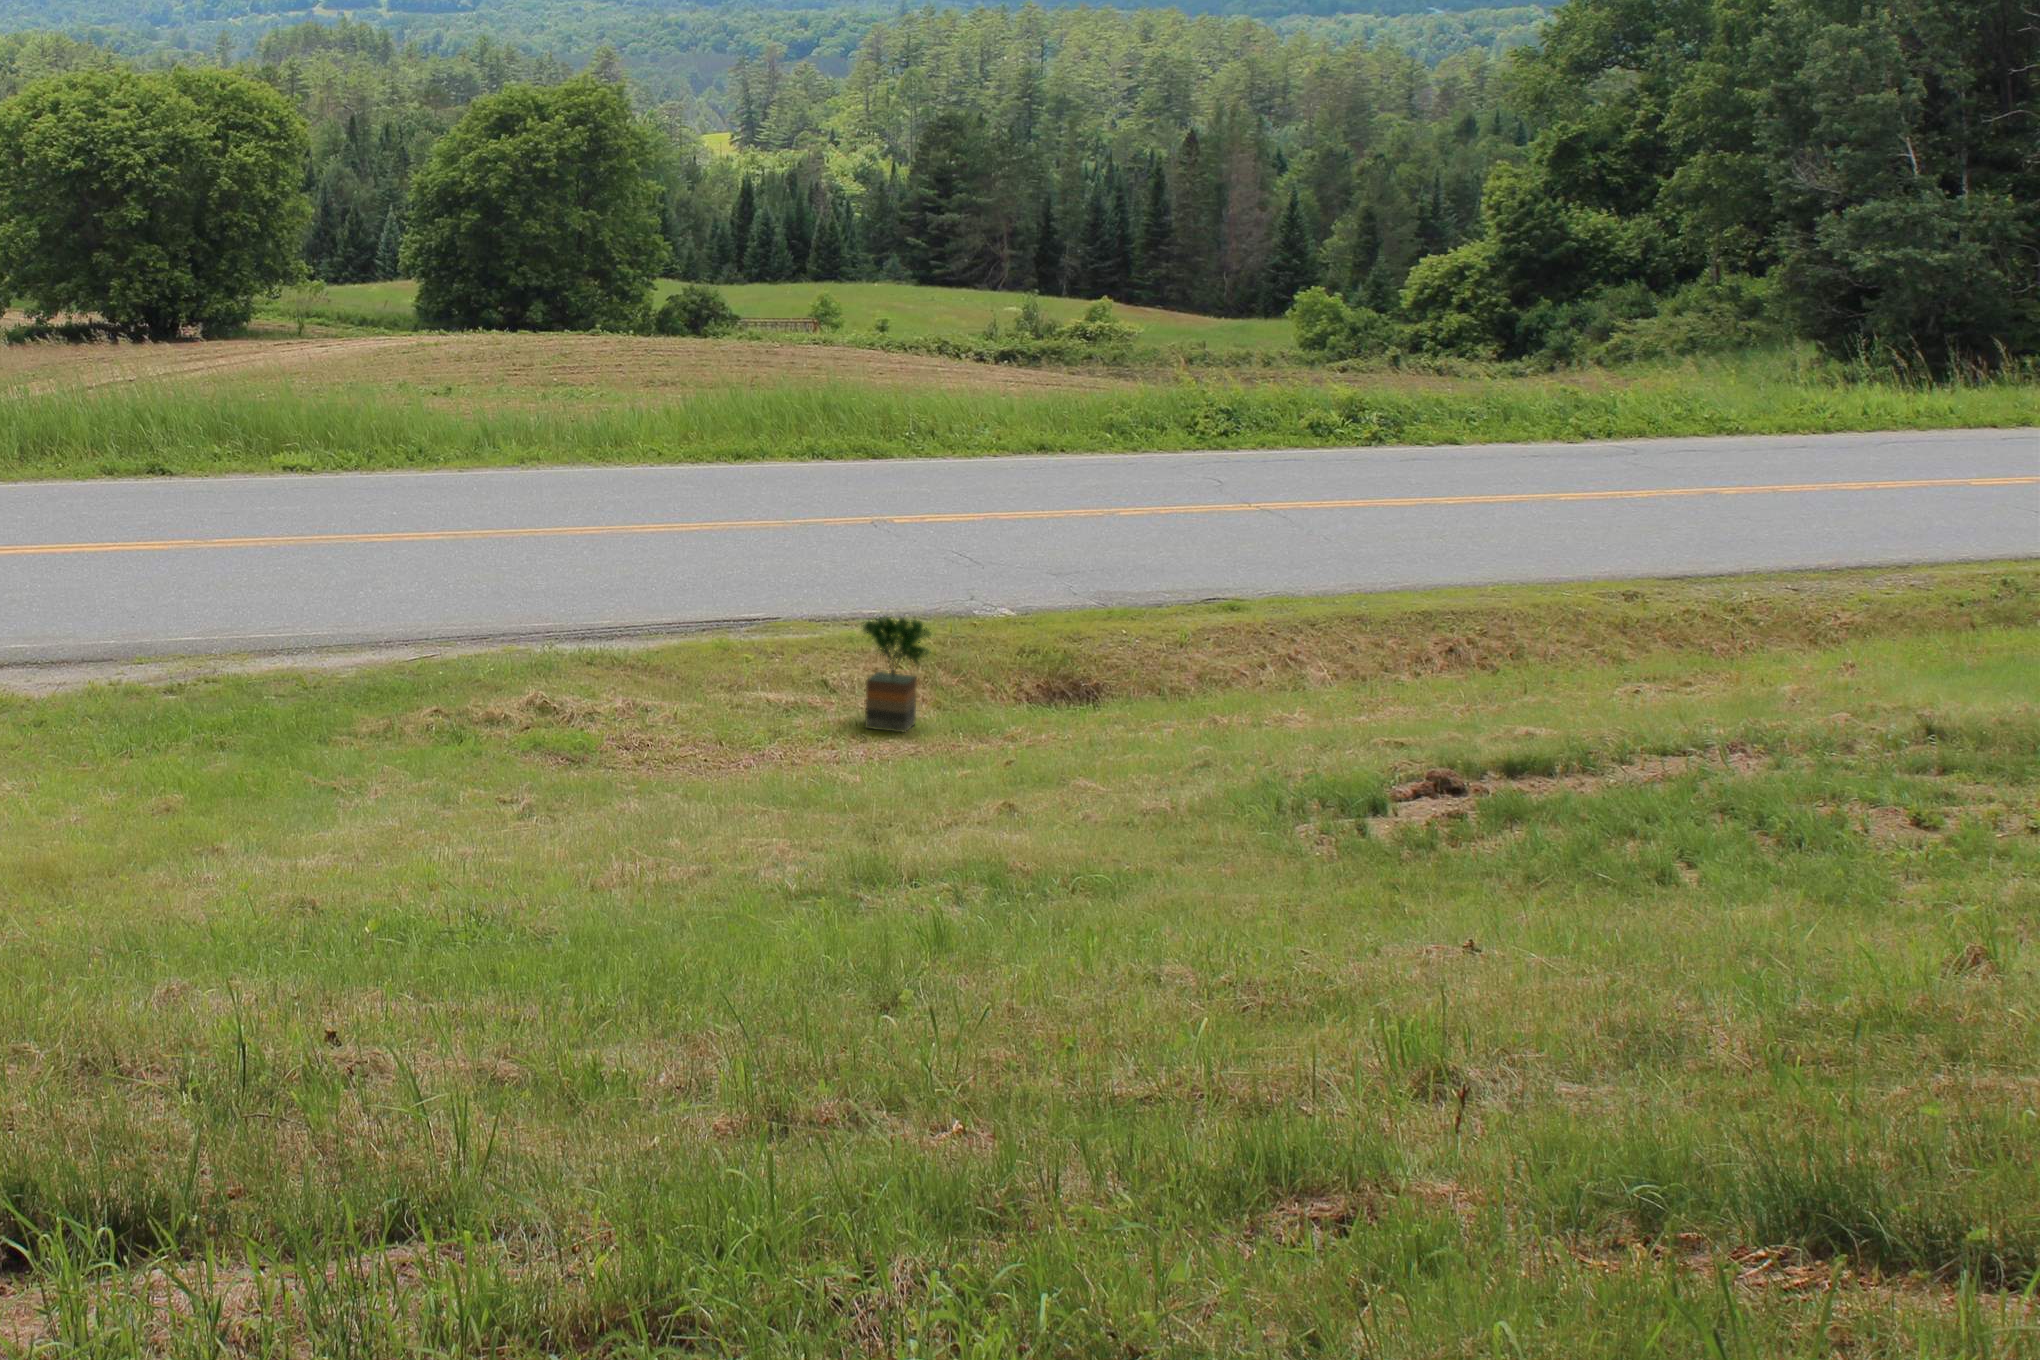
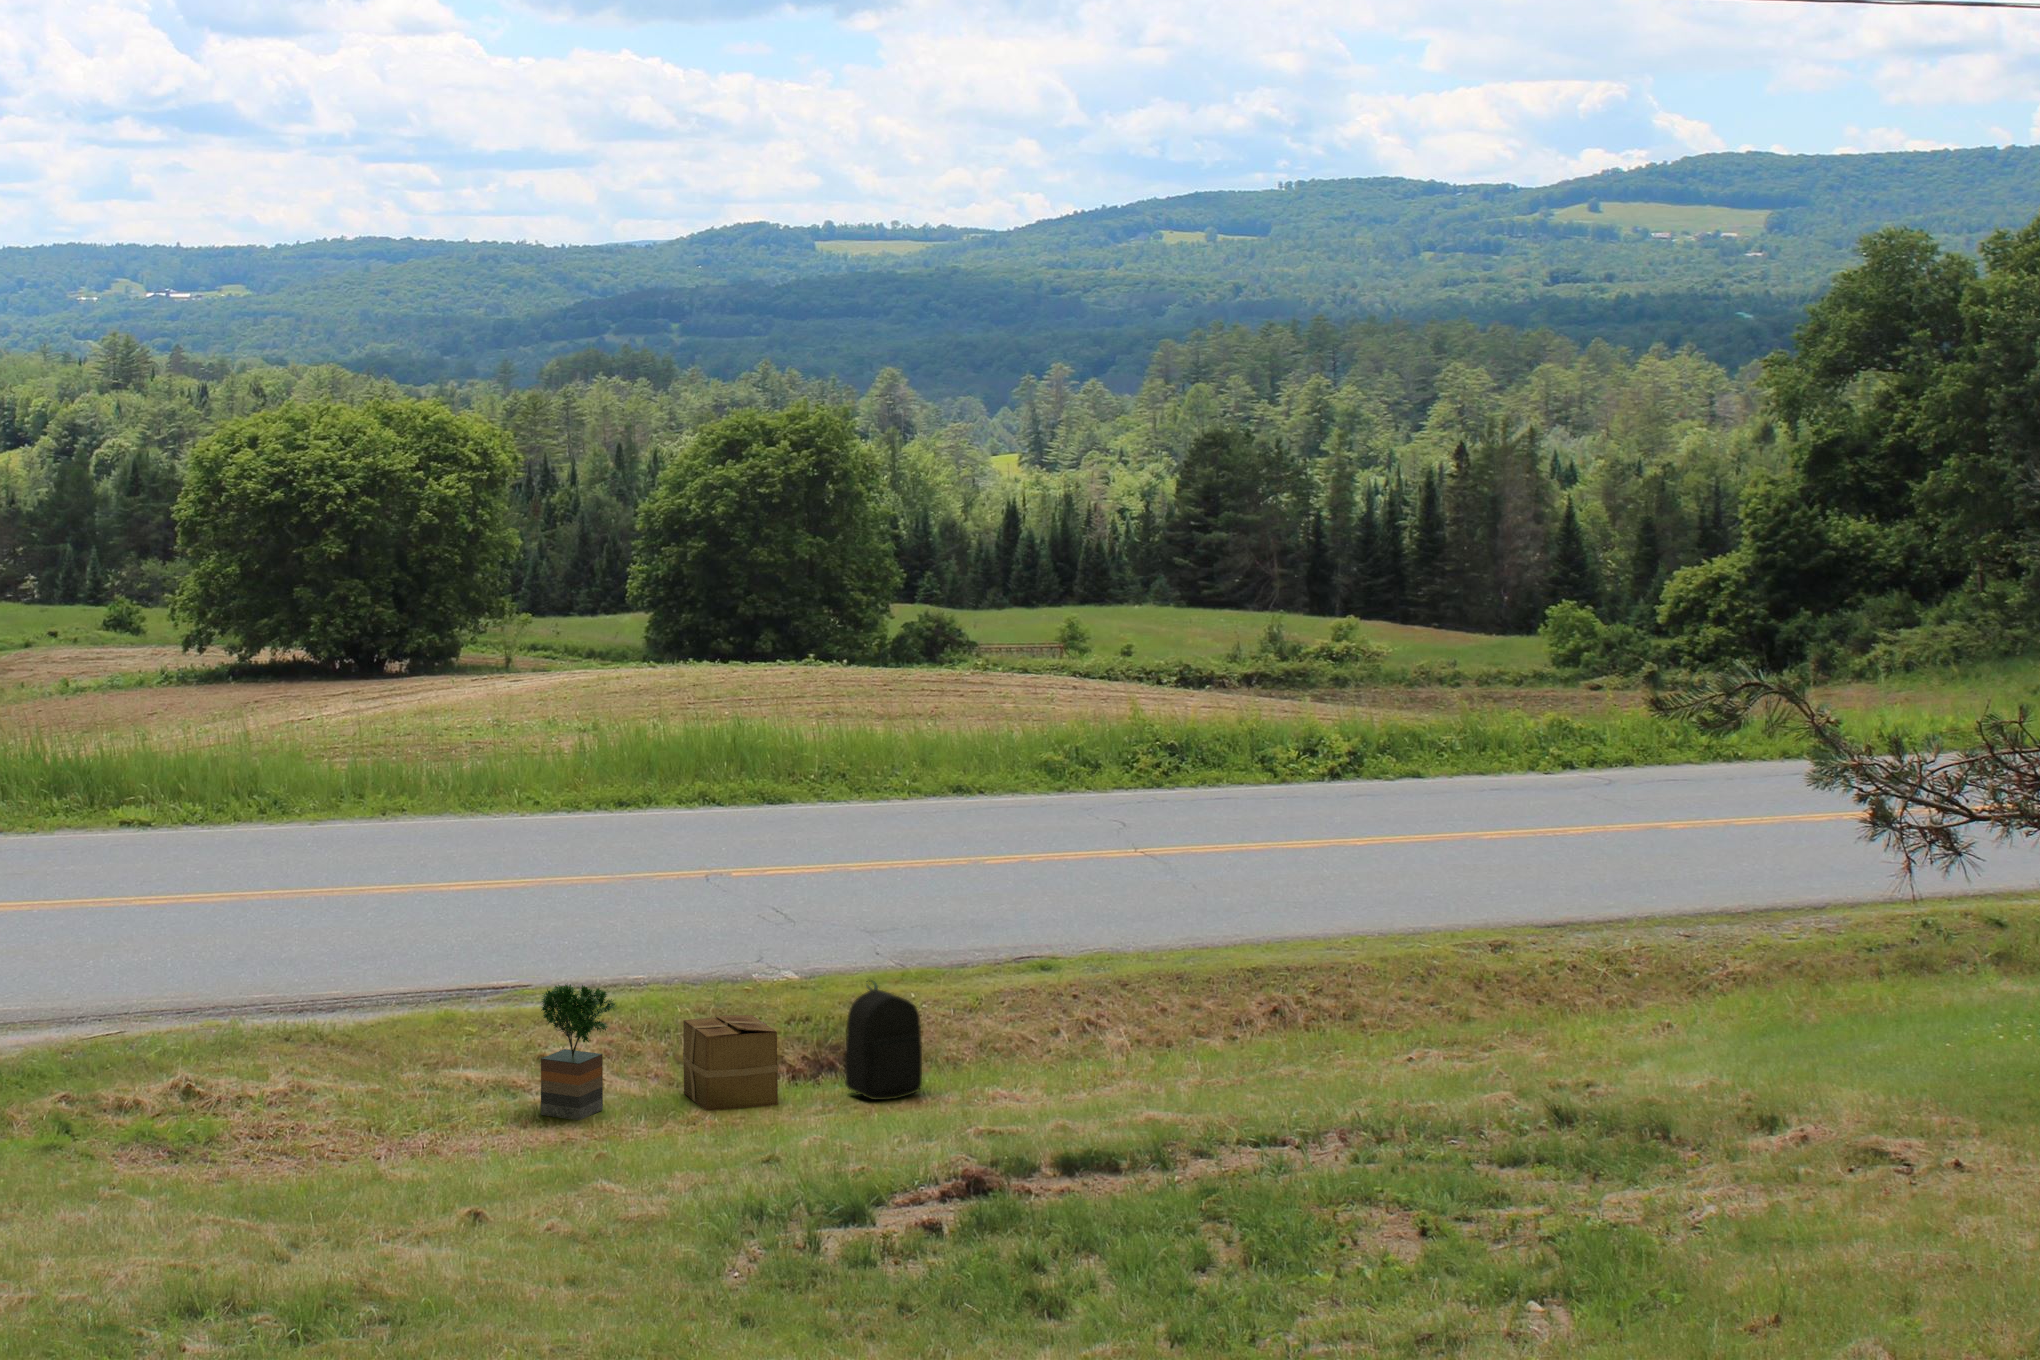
backpack: none [1114,611,1186,715] -> present [845,981,922,1100]
cardboard box: none [970,643,1068,725] -> present [683,1015,778,1111]

